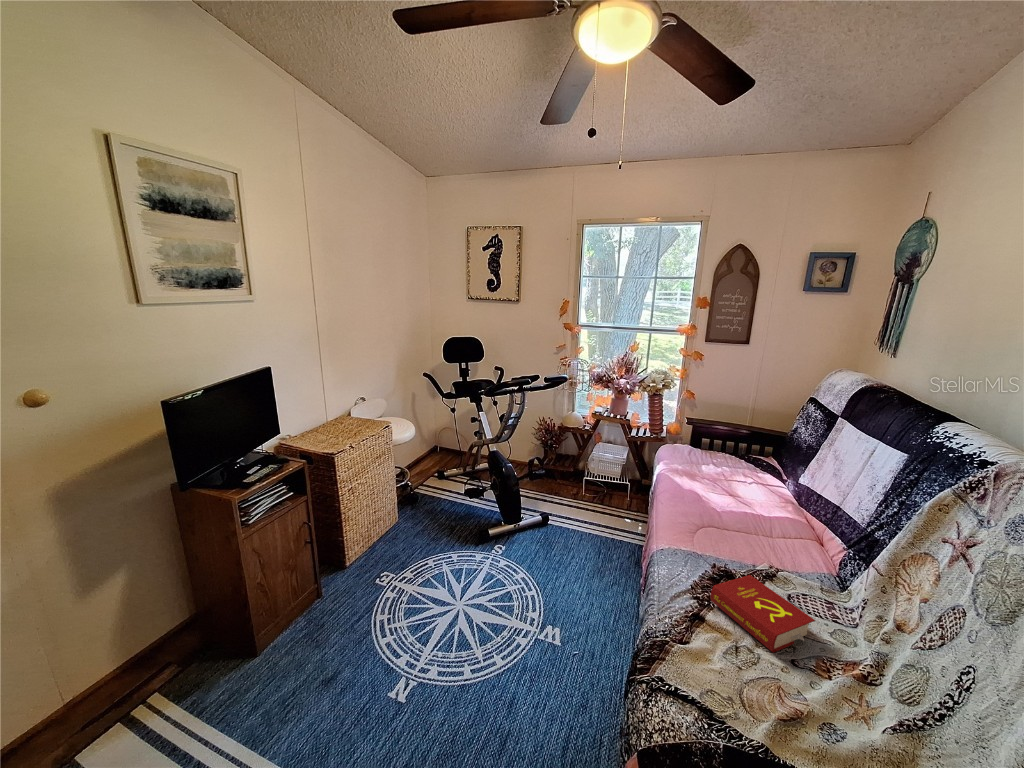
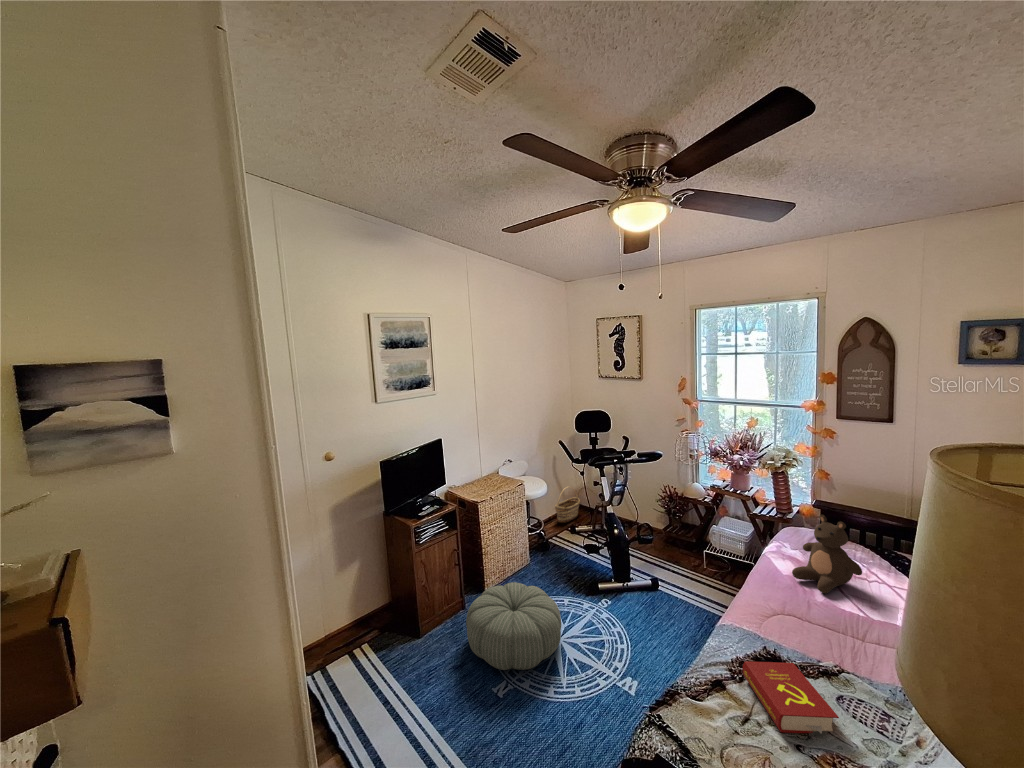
basket: none [420,427,446,469] -> present [555,488,580,523]
teddy bear: none [690,428,748,500] -> present [792,515,862,593]
pouf: none [334,548,467,666] -> present [466,582,561,670]

